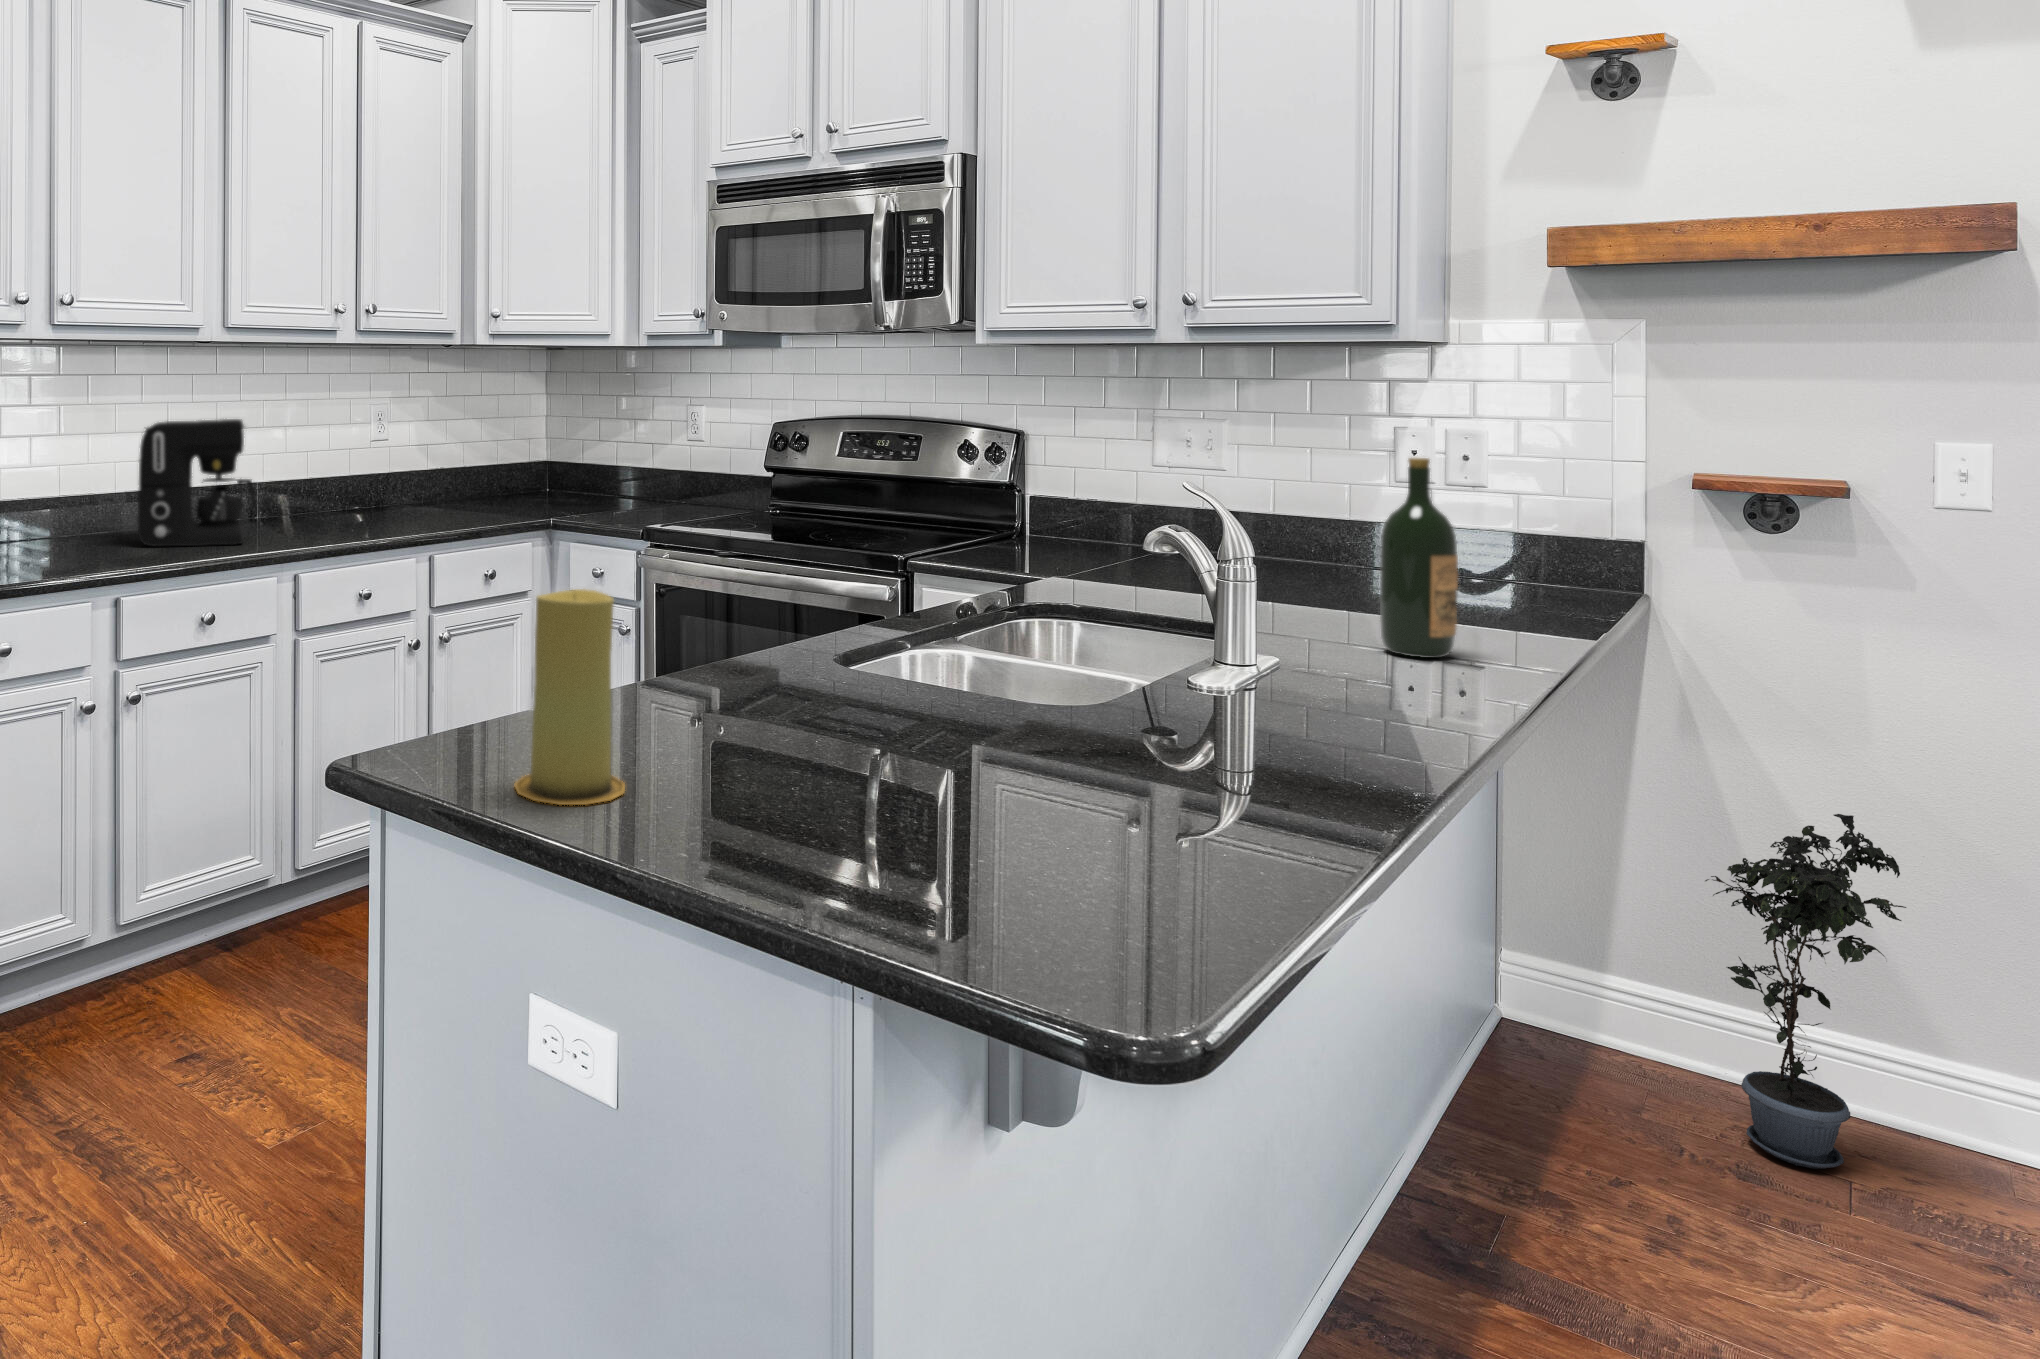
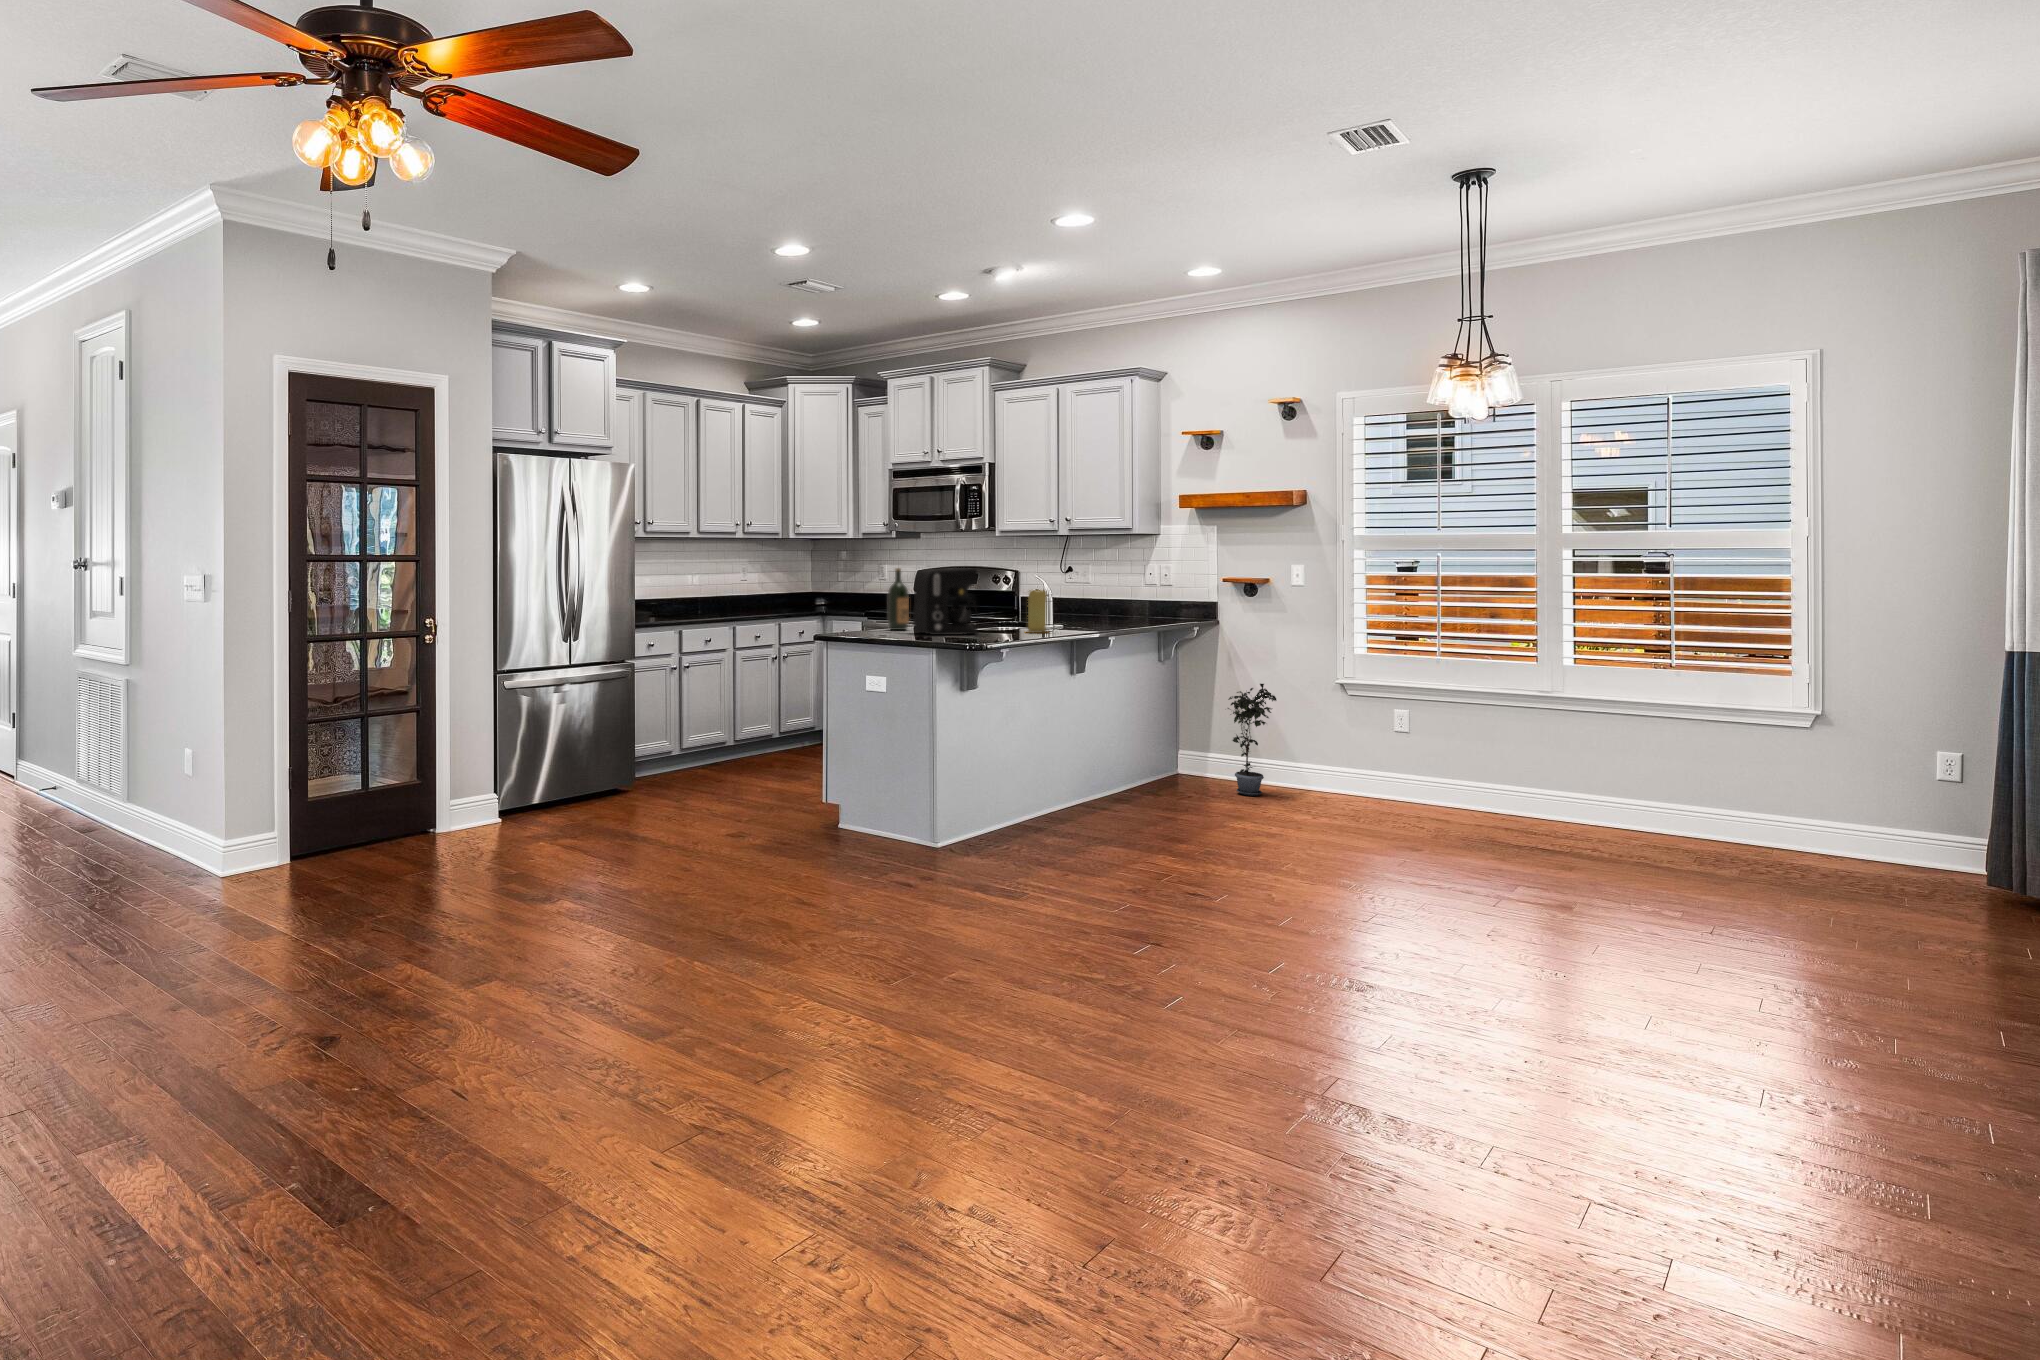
coffee maker: present [138,419,256,546] -> present [913,568,978,635]
wine bottle: present [1380,458,1458,658] -> present [888,568,909,630]
candle: present [514,589,625,805] -> present [1027,590,1047,633]

